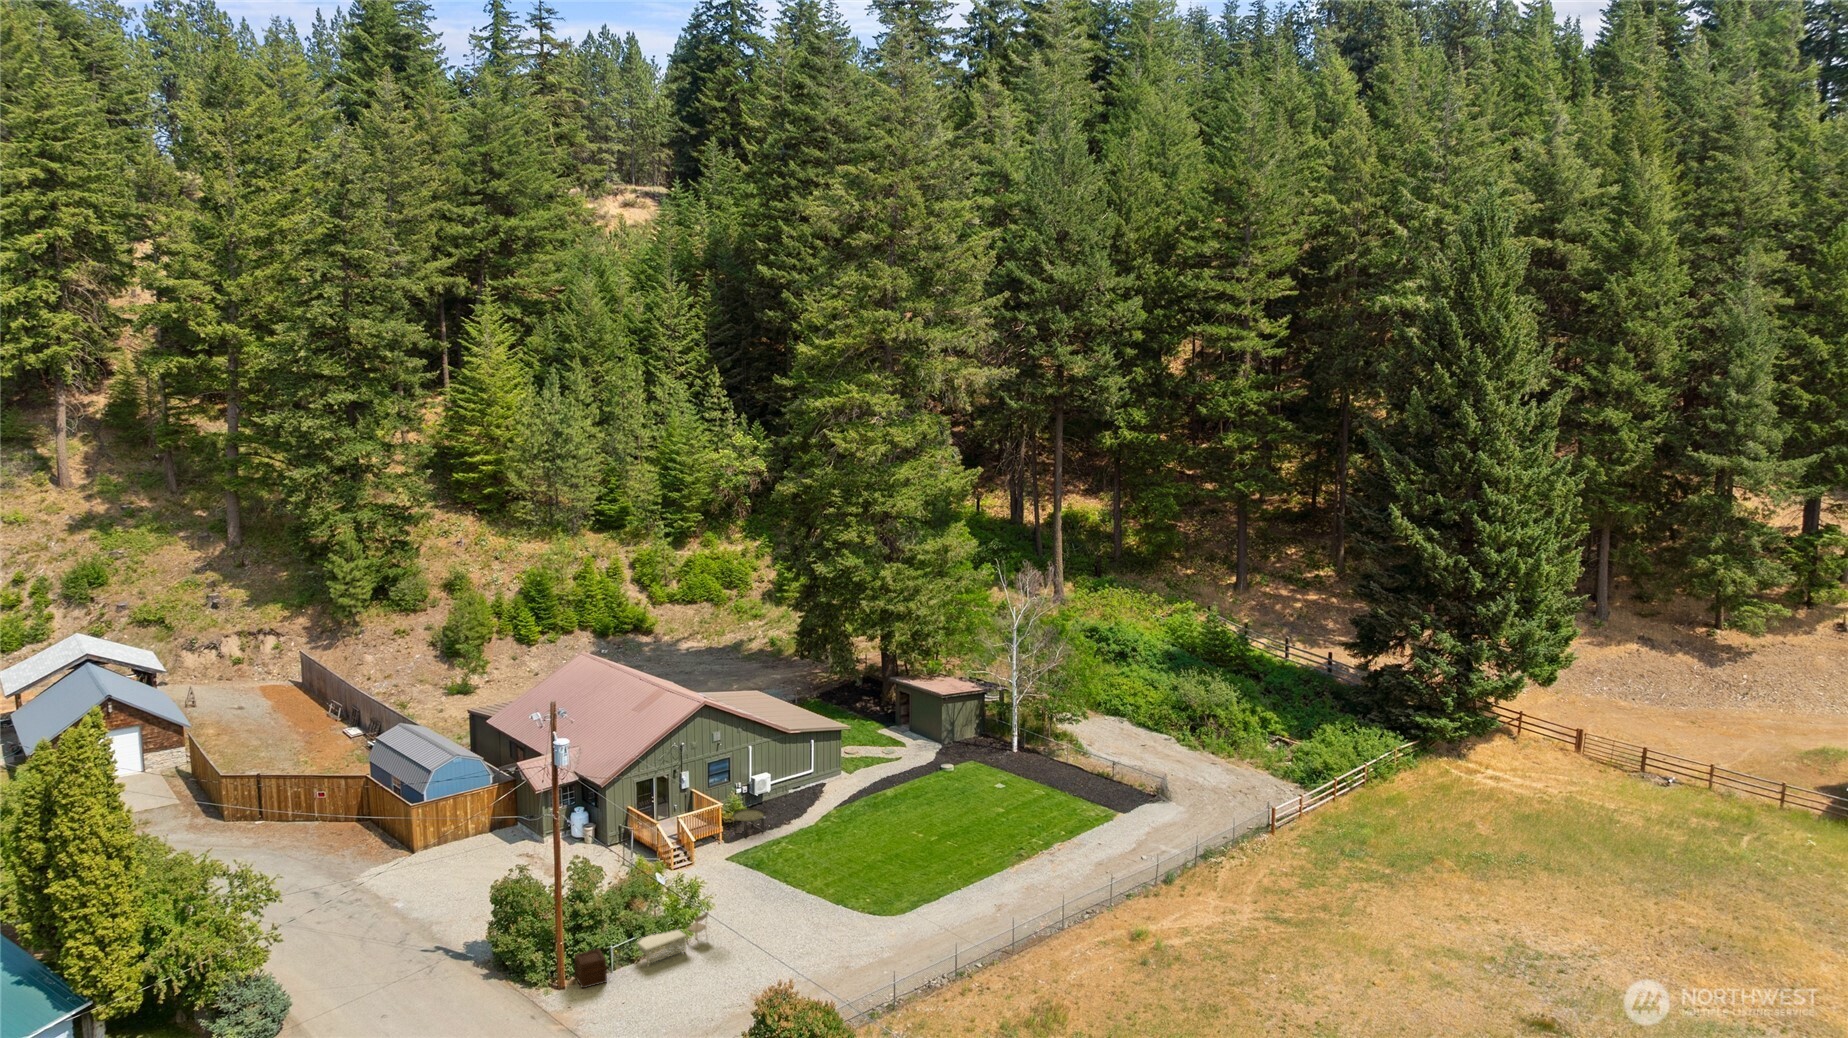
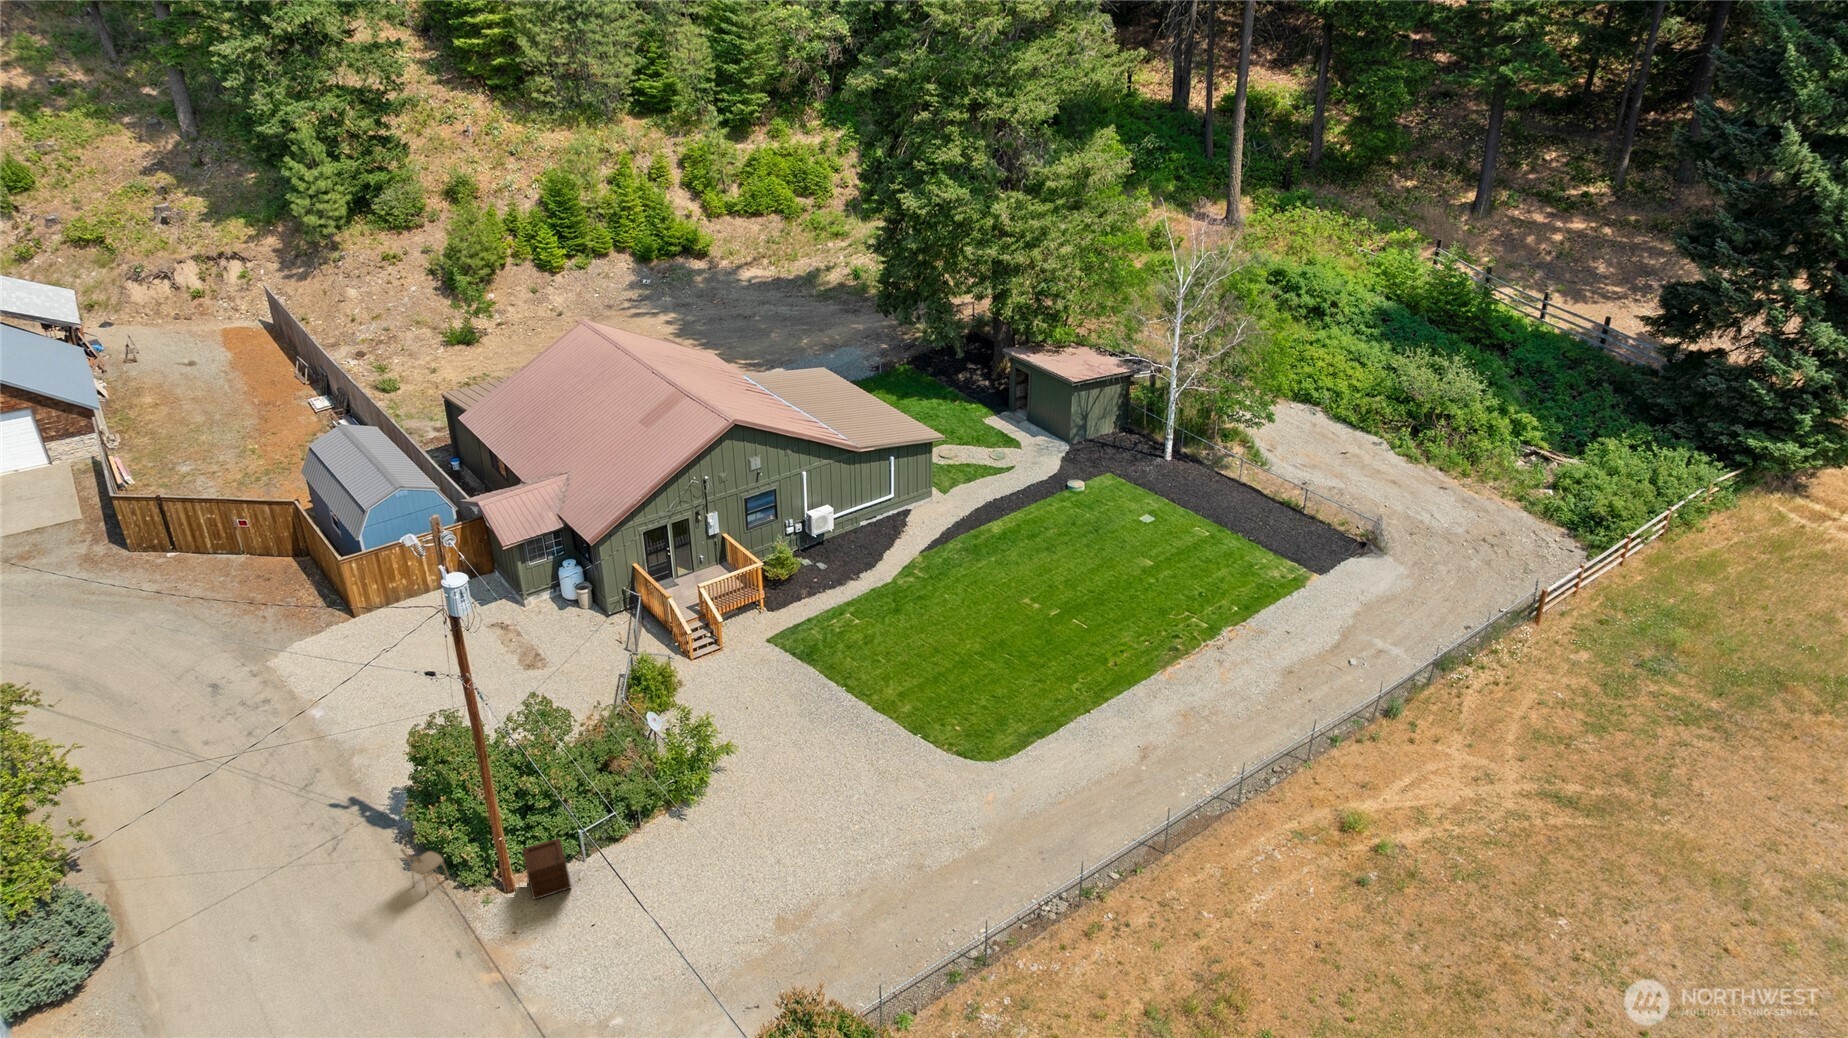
round table: present [733,808,765,837] -> none [777,561,823,606]
dining chair: present [686,912,708,941] -> present [401,848,448,894]
storage bench: present [637,930,686,966] -> none [614,792,691,859]

